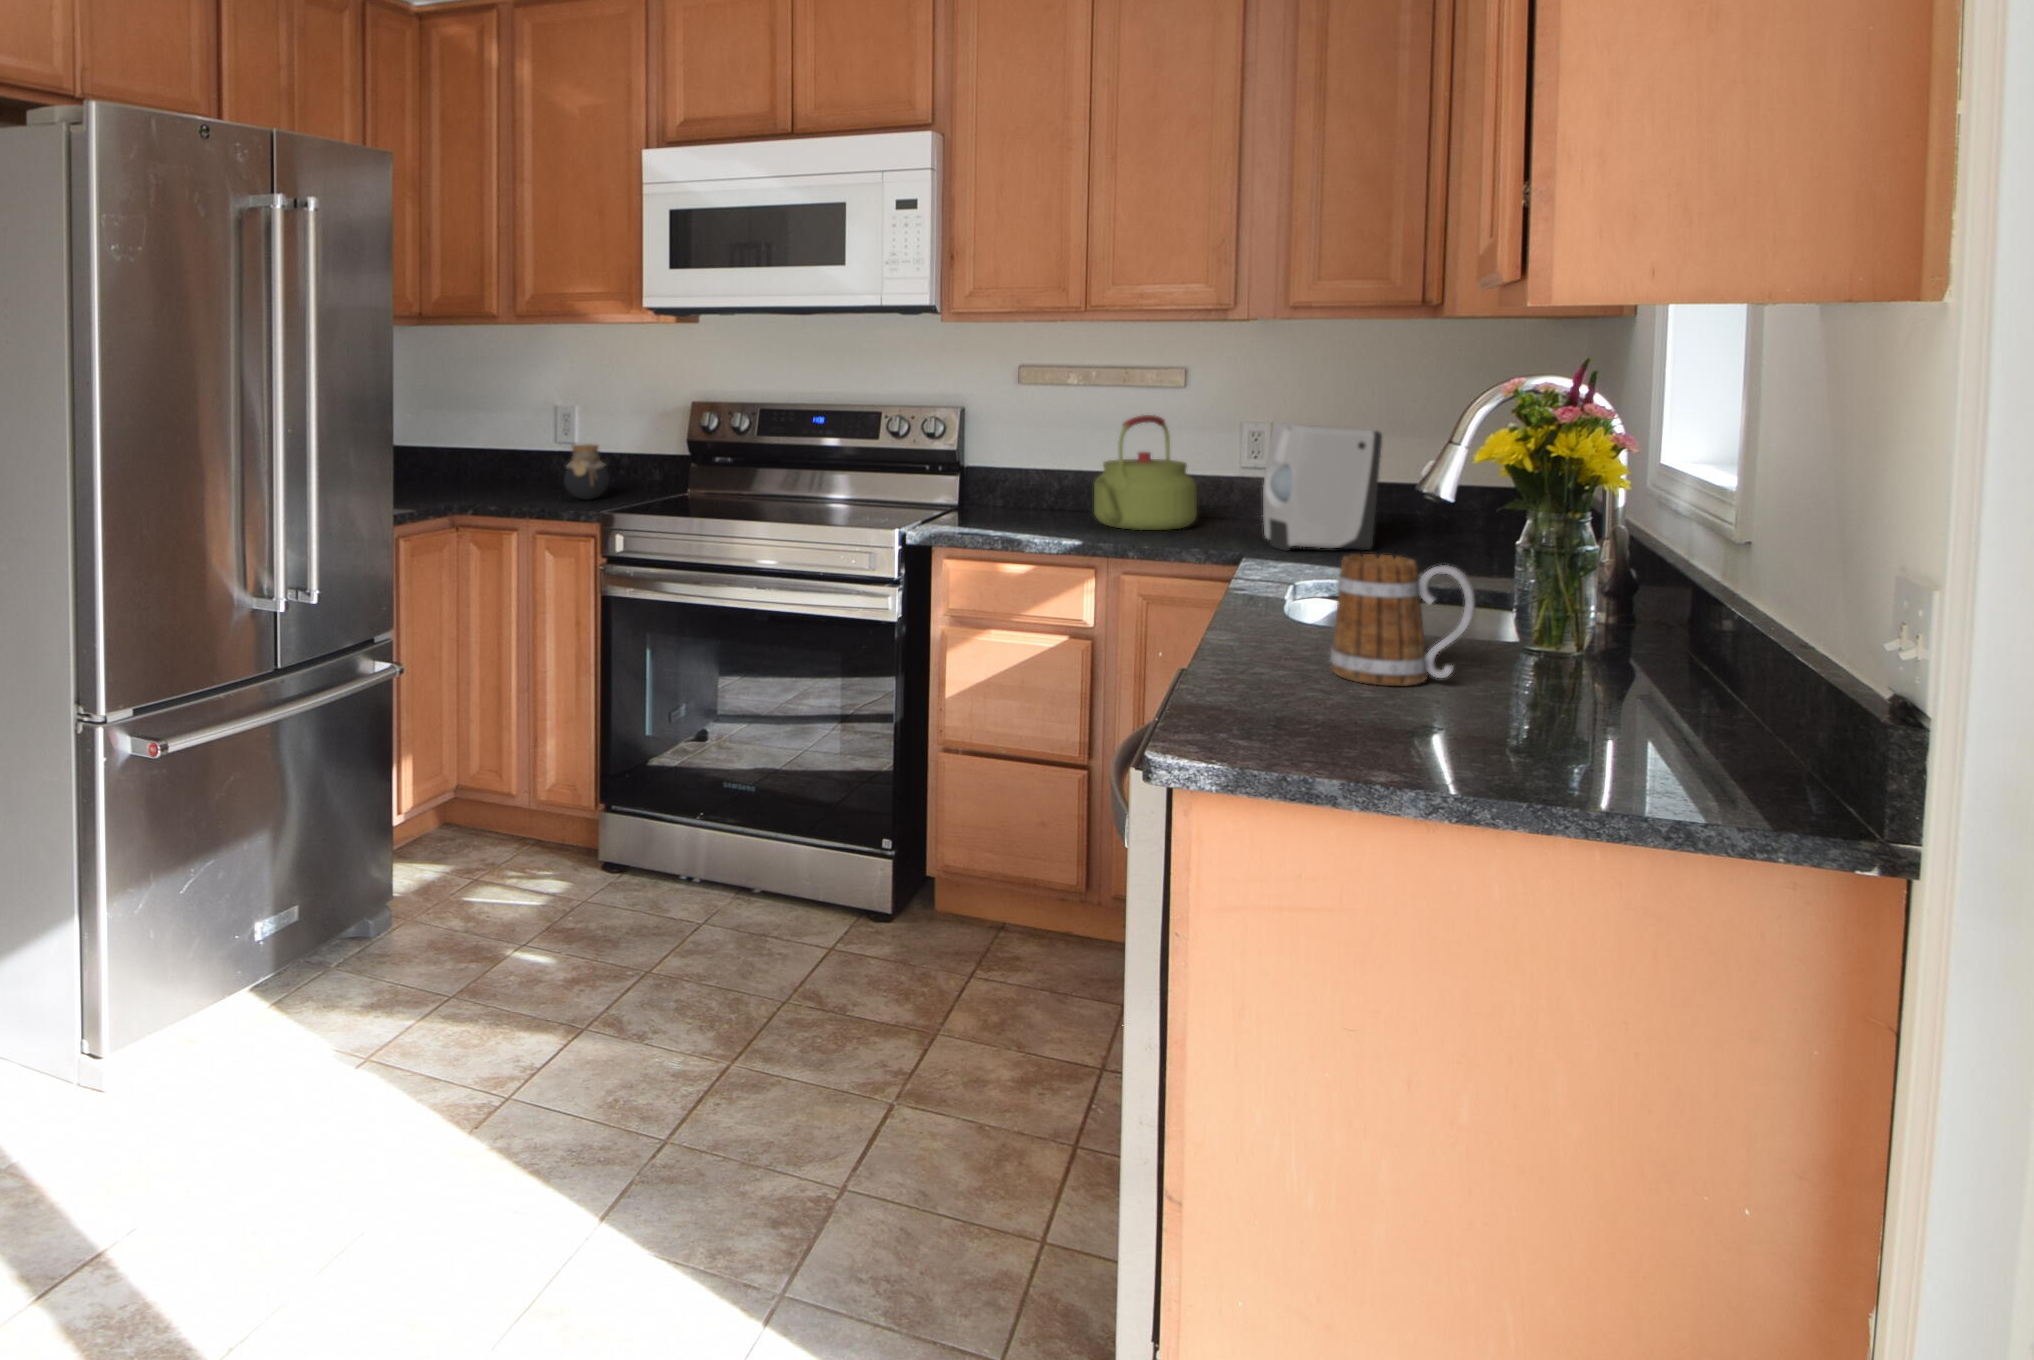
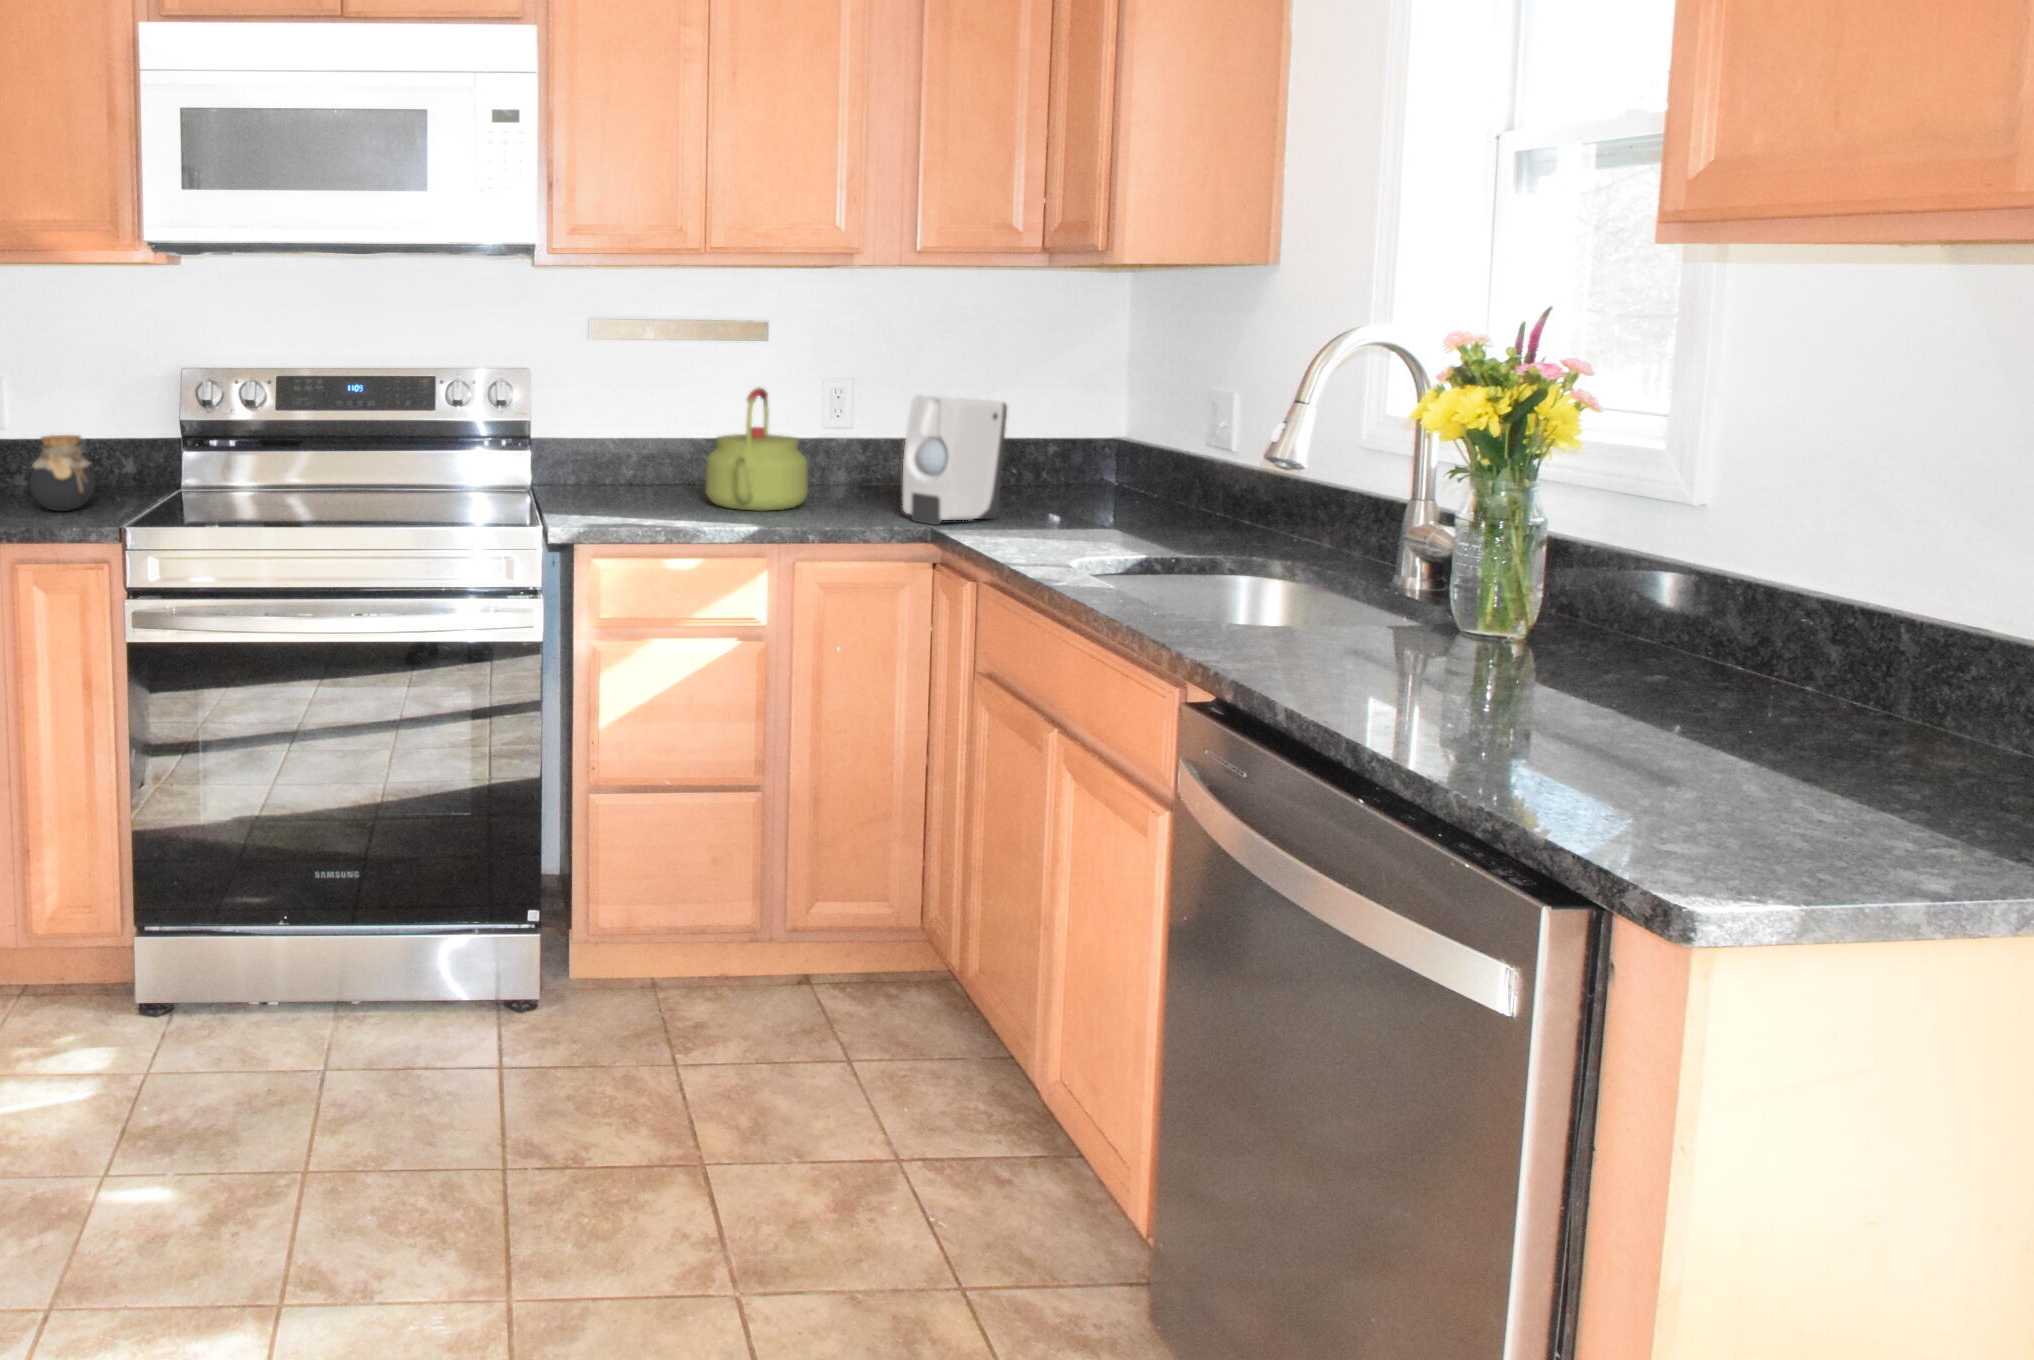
mug: present [1330,554,1475,686] -> none [1334,538,1488,679]

